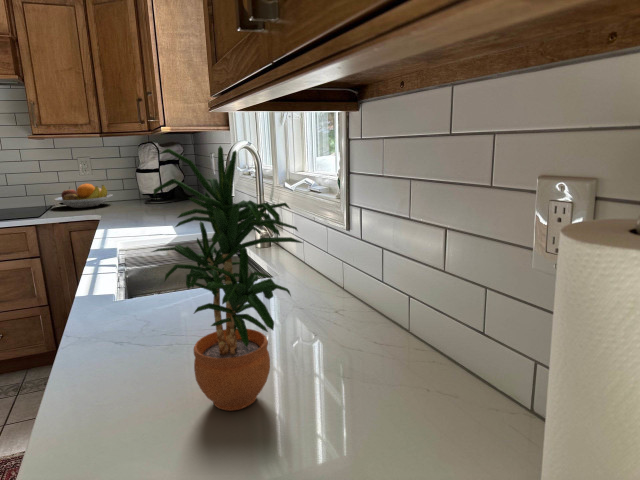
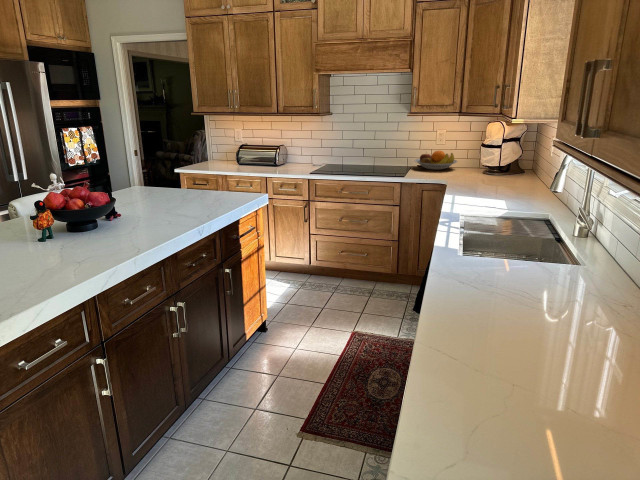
potted plant: present [152,146,303,411] -> none [498,189,594,343]

